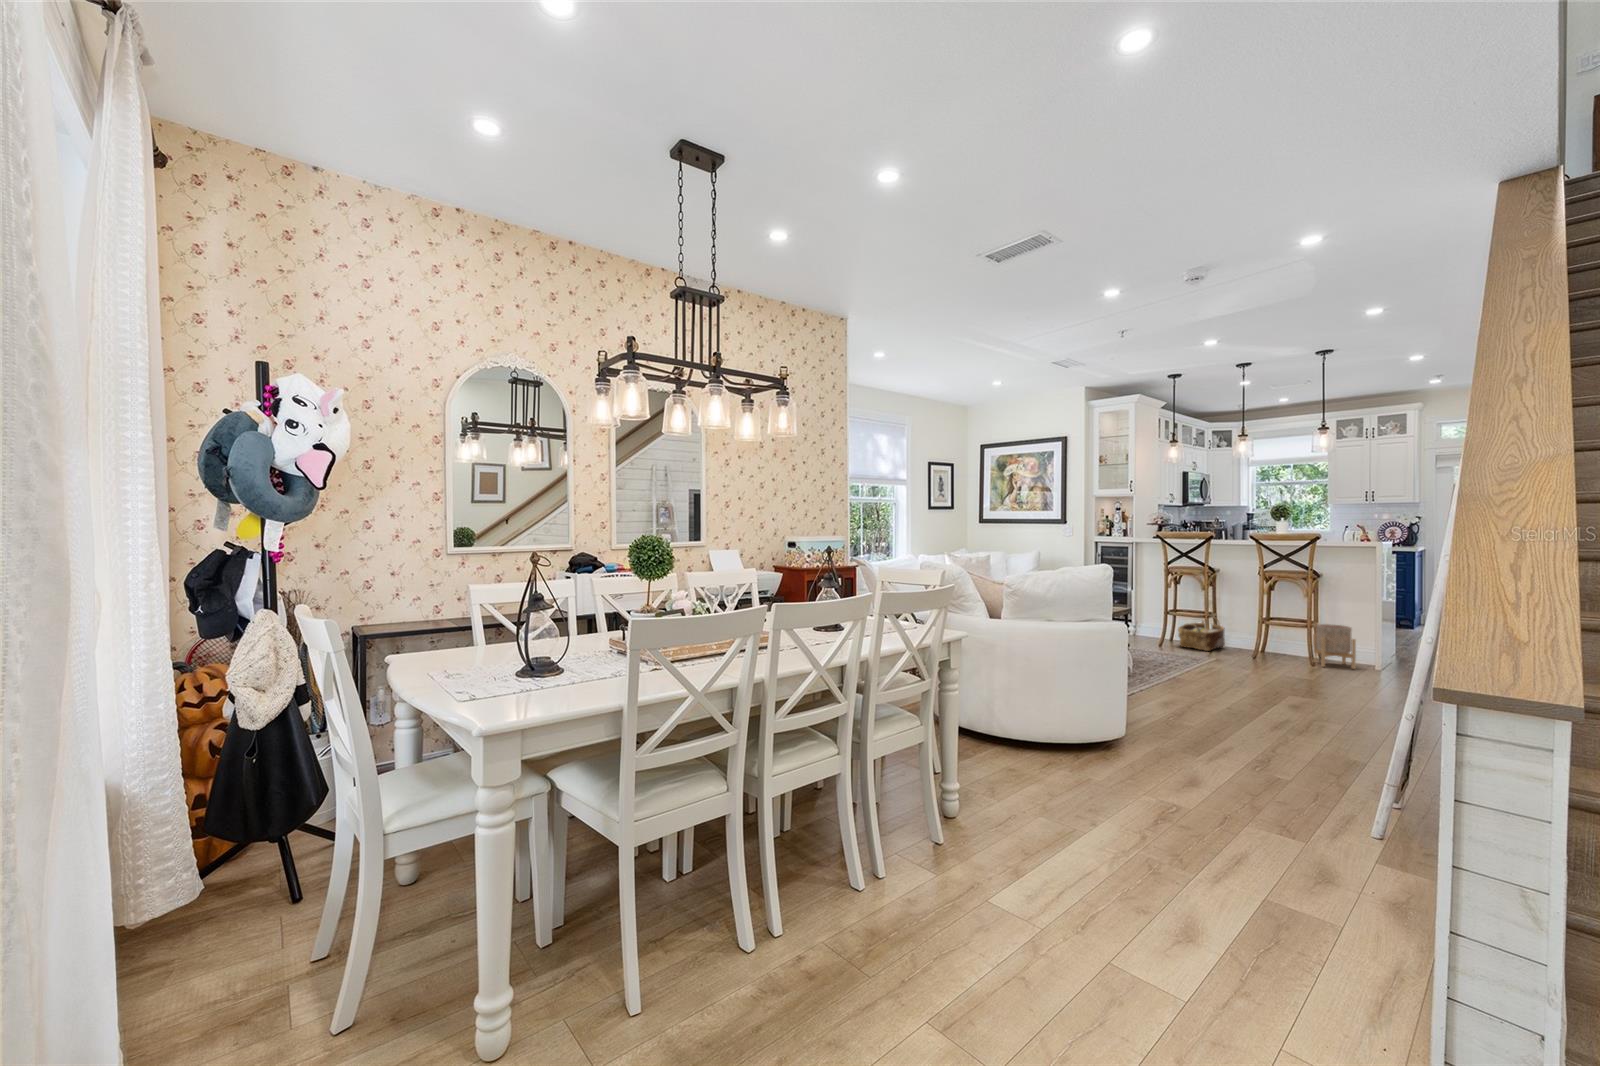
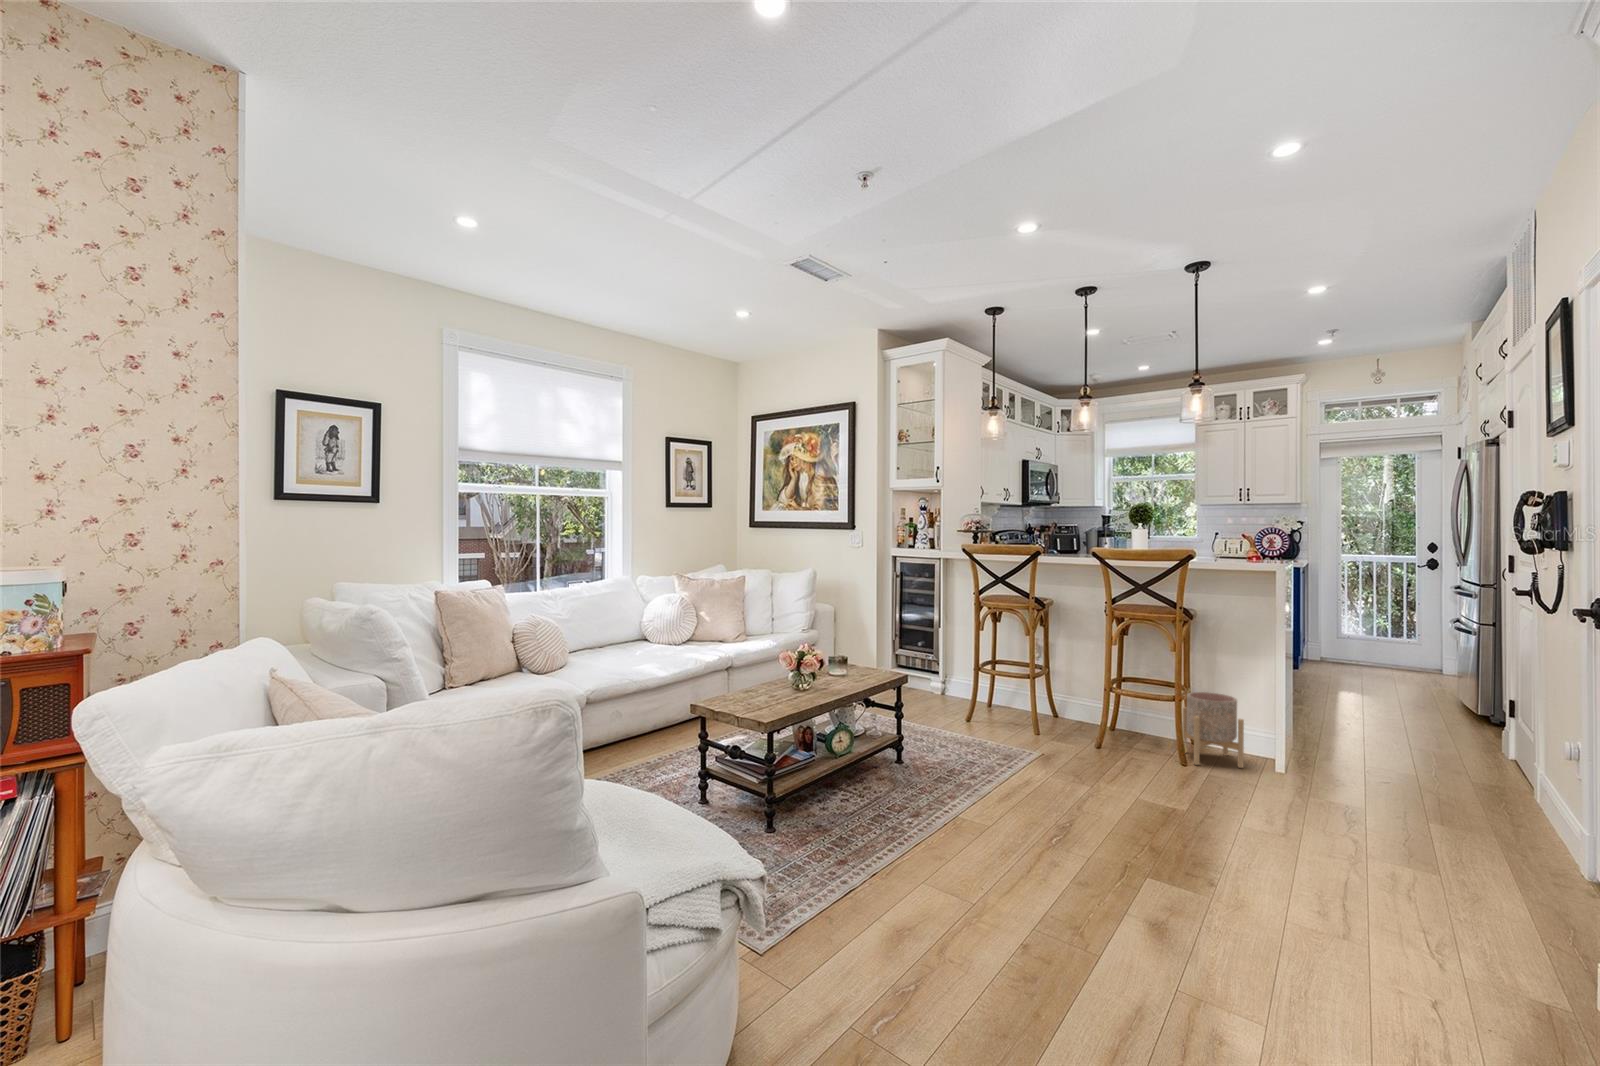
woven basket: present [1178,617,1225,651] -> none [991,673,1058,731]

